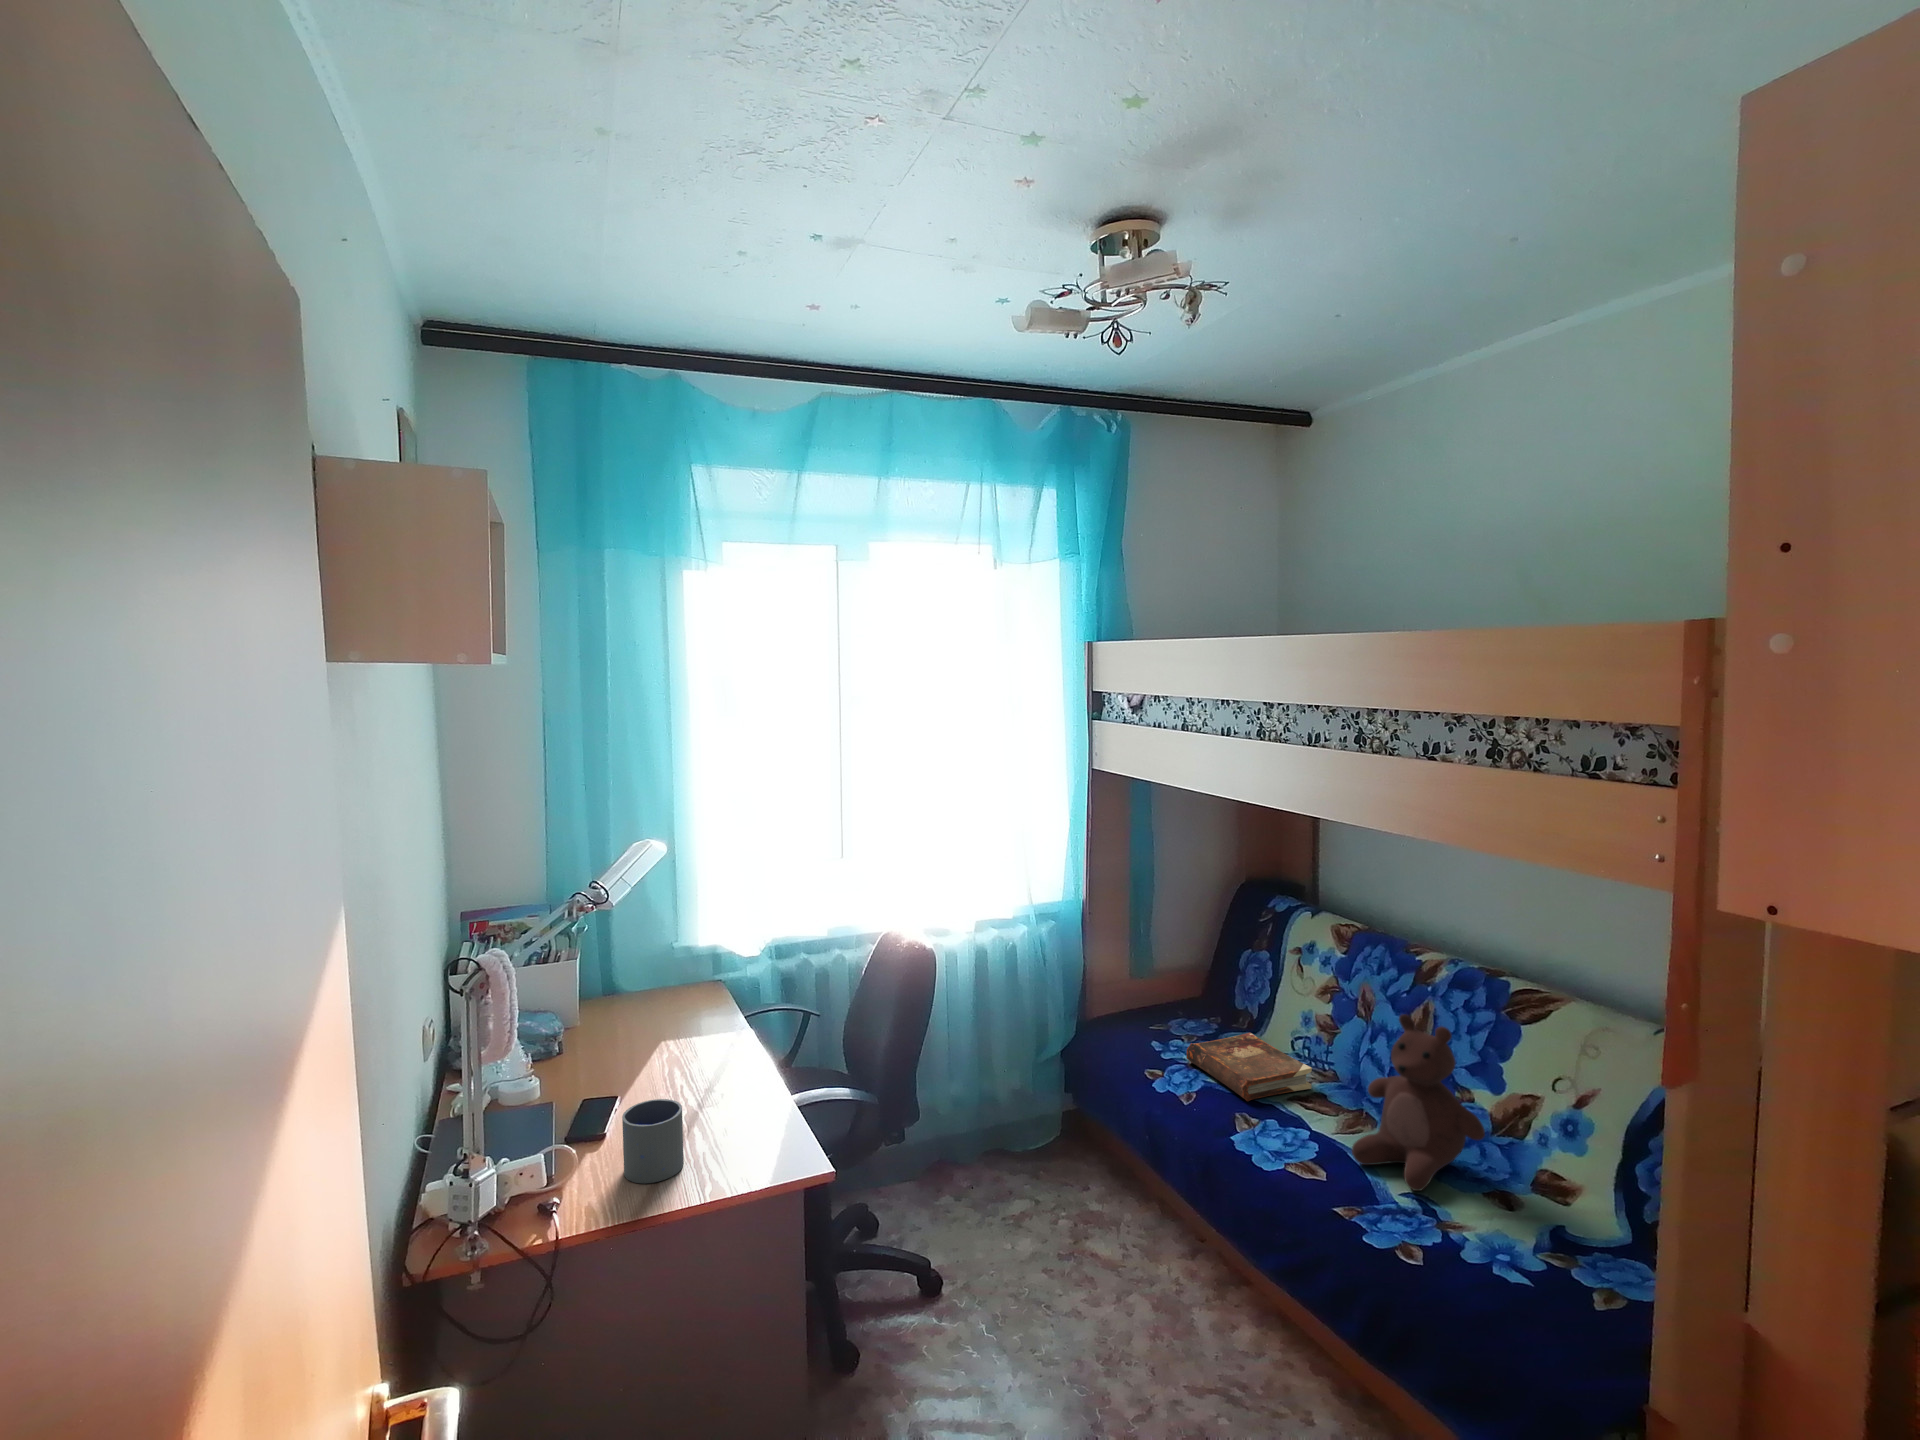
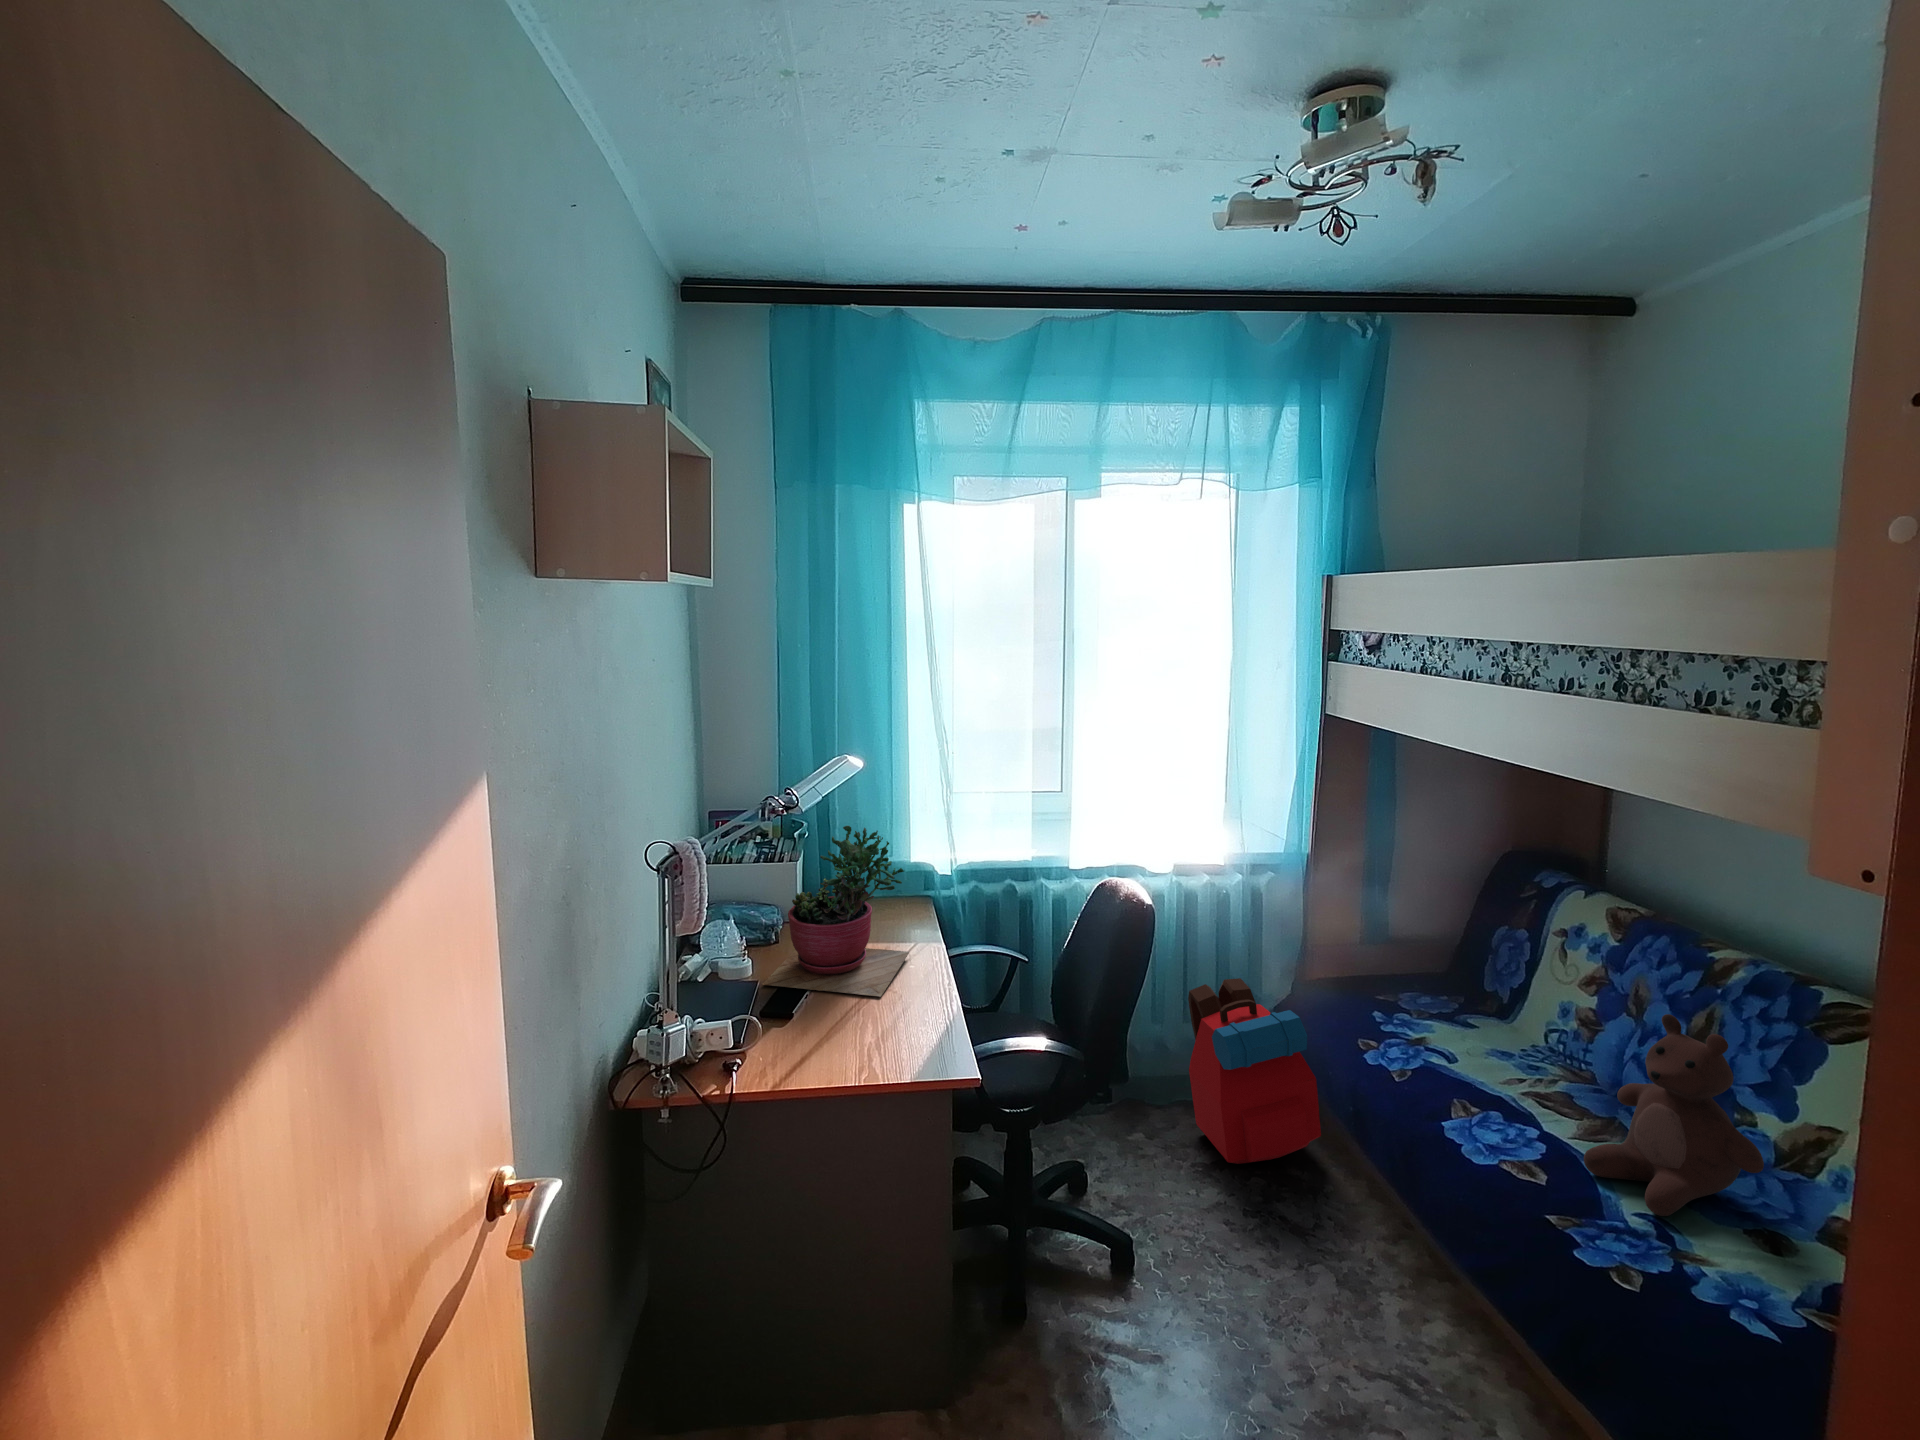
succulent plant: none [560,909,724,1106] -> present [763,826,909,997]
backpack: none [987,1027,1117,1213] -> present [1188,978,1321,1164]
book: present [1186,1033,1312,1101] -> none [1409,1015,1559,1087]
cup: present [622,1099,684,1183] -> none [795,988,847,1058]

